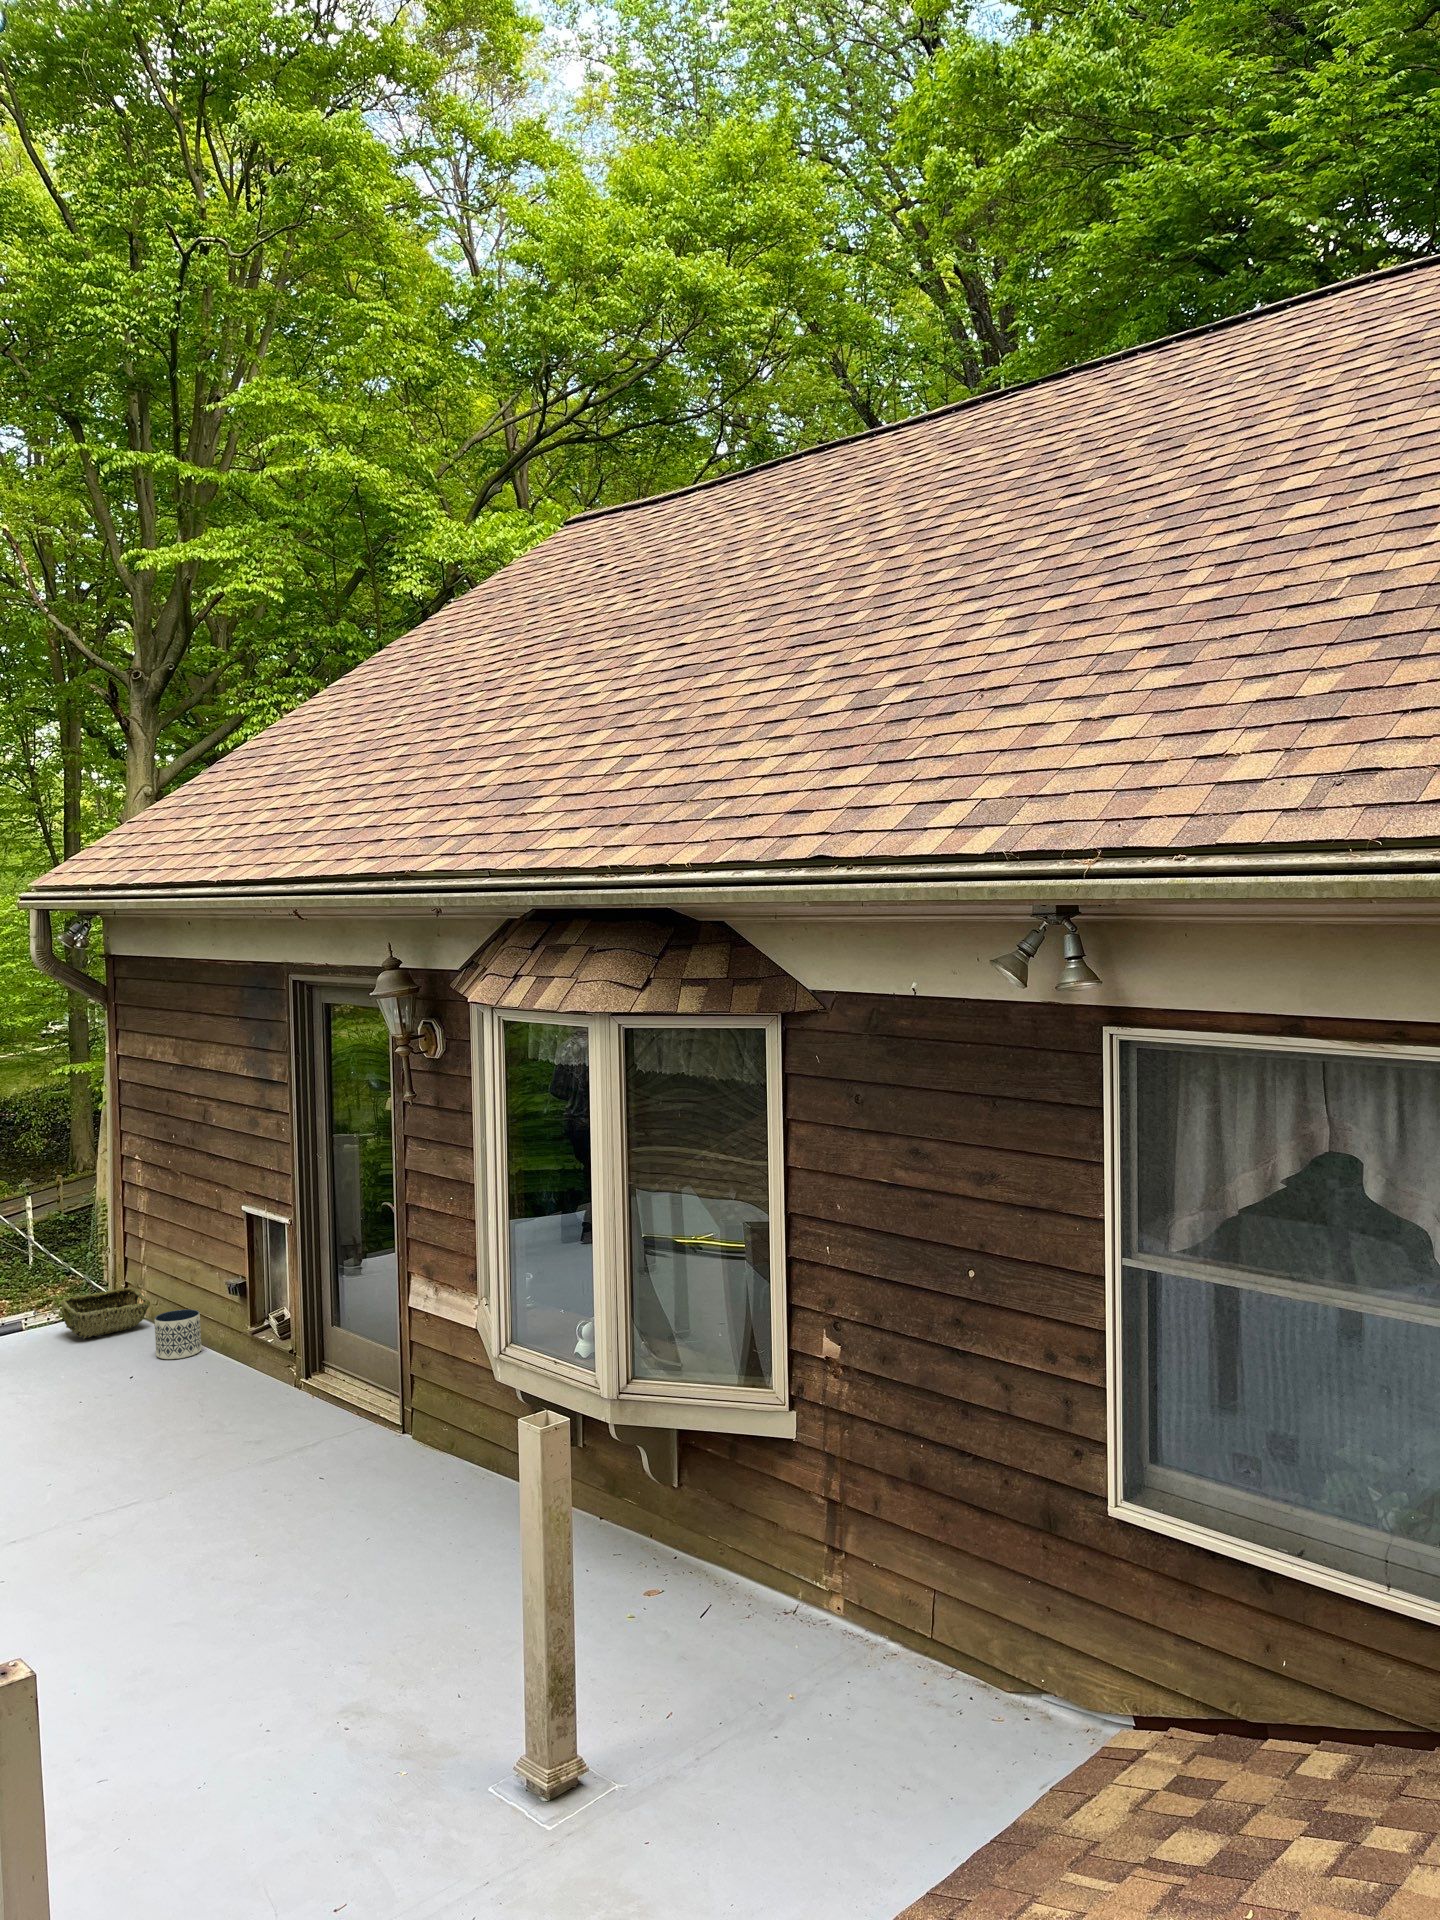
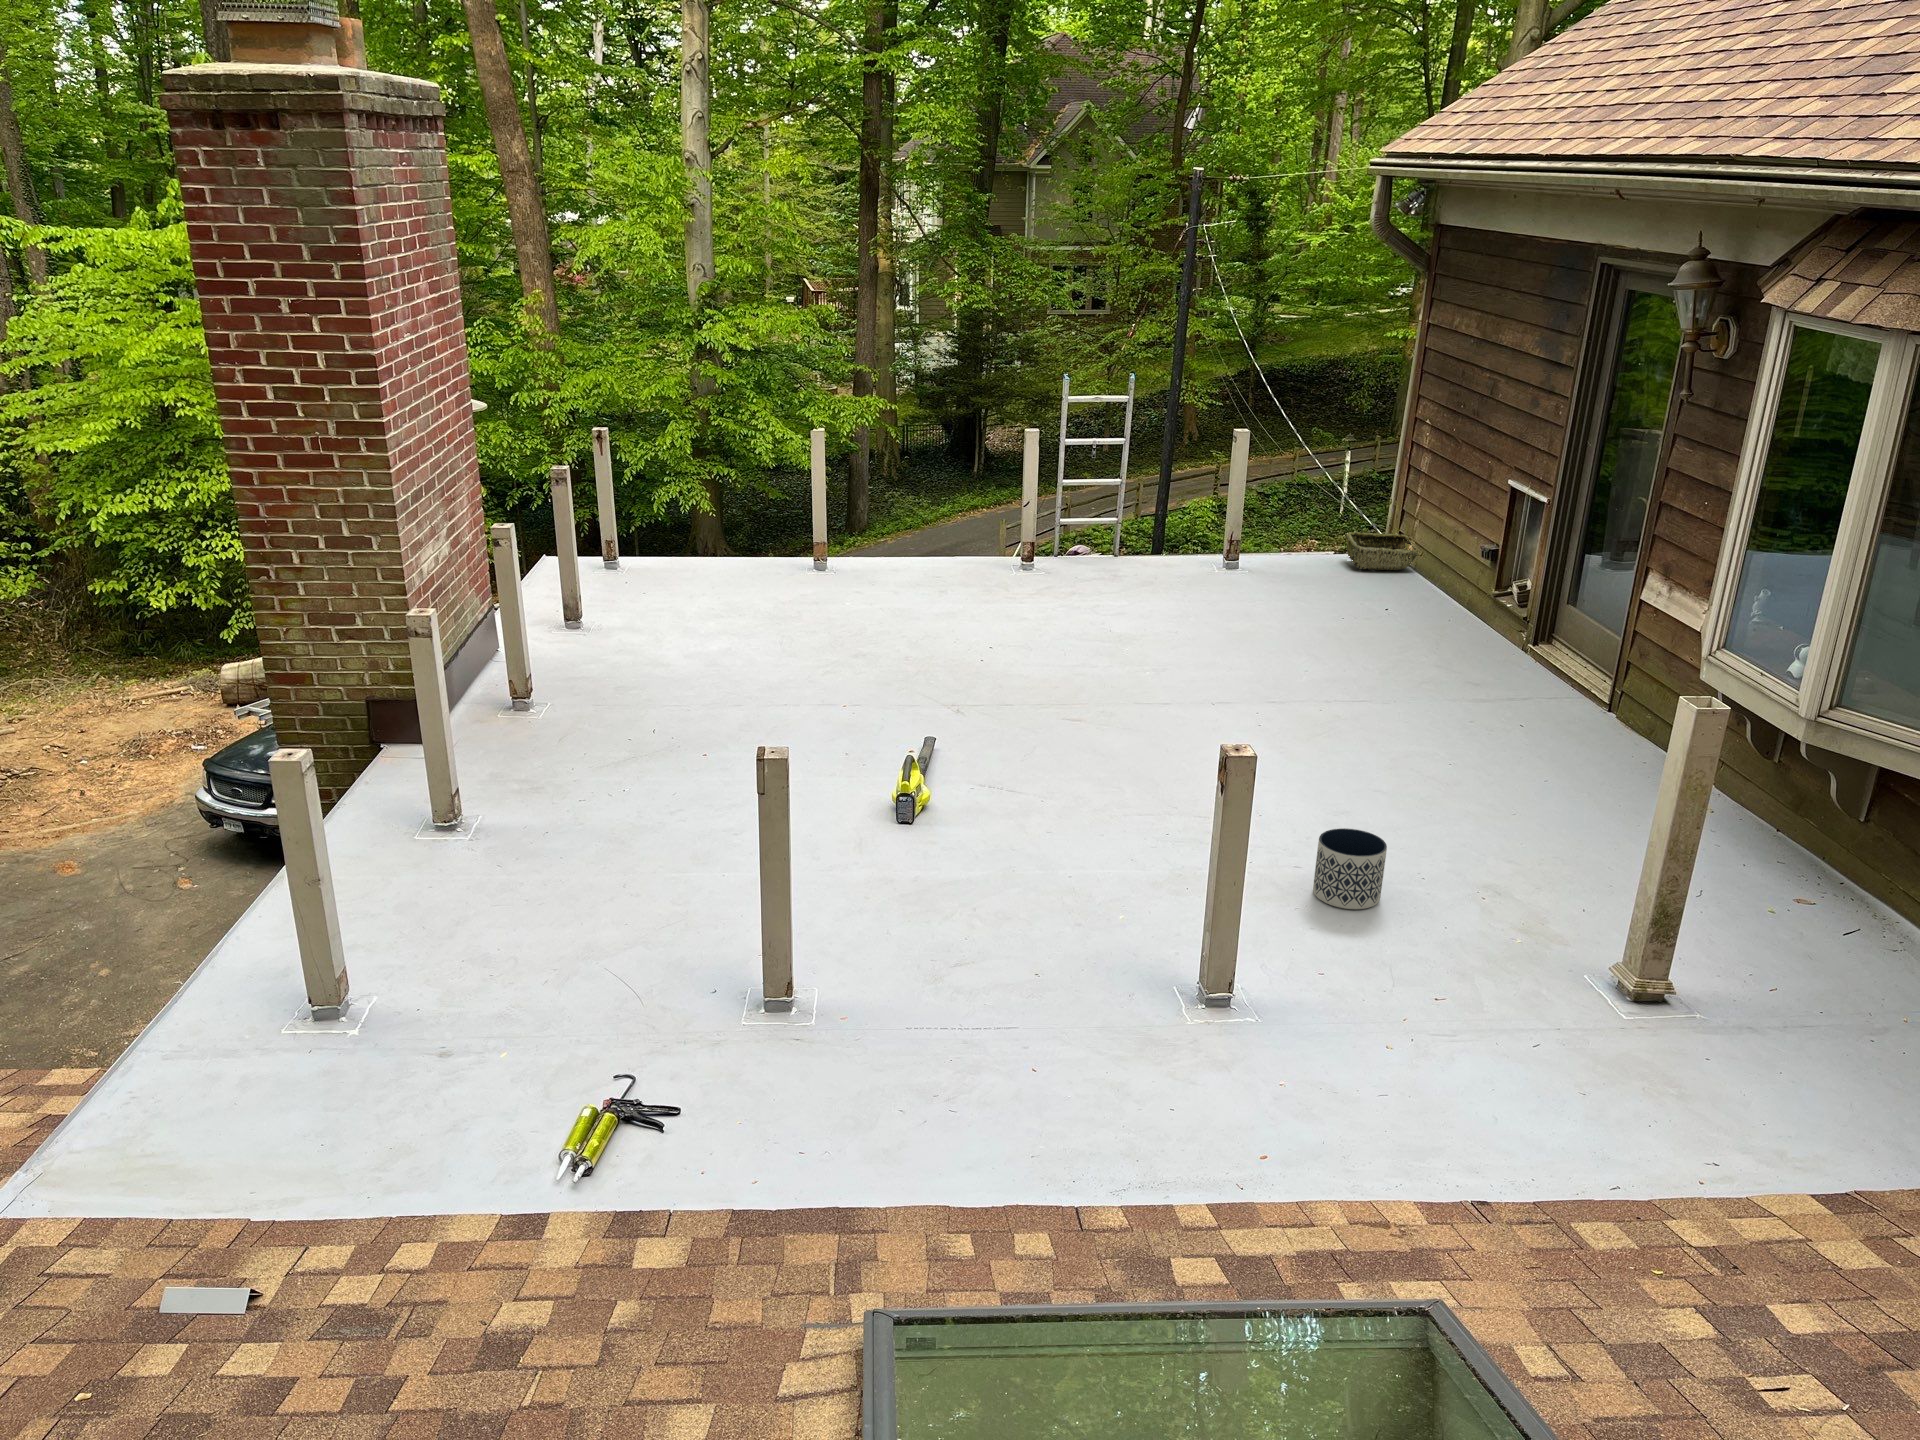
planter: present [155,1309,201,1359] -> present [1313,828,1387,909]

